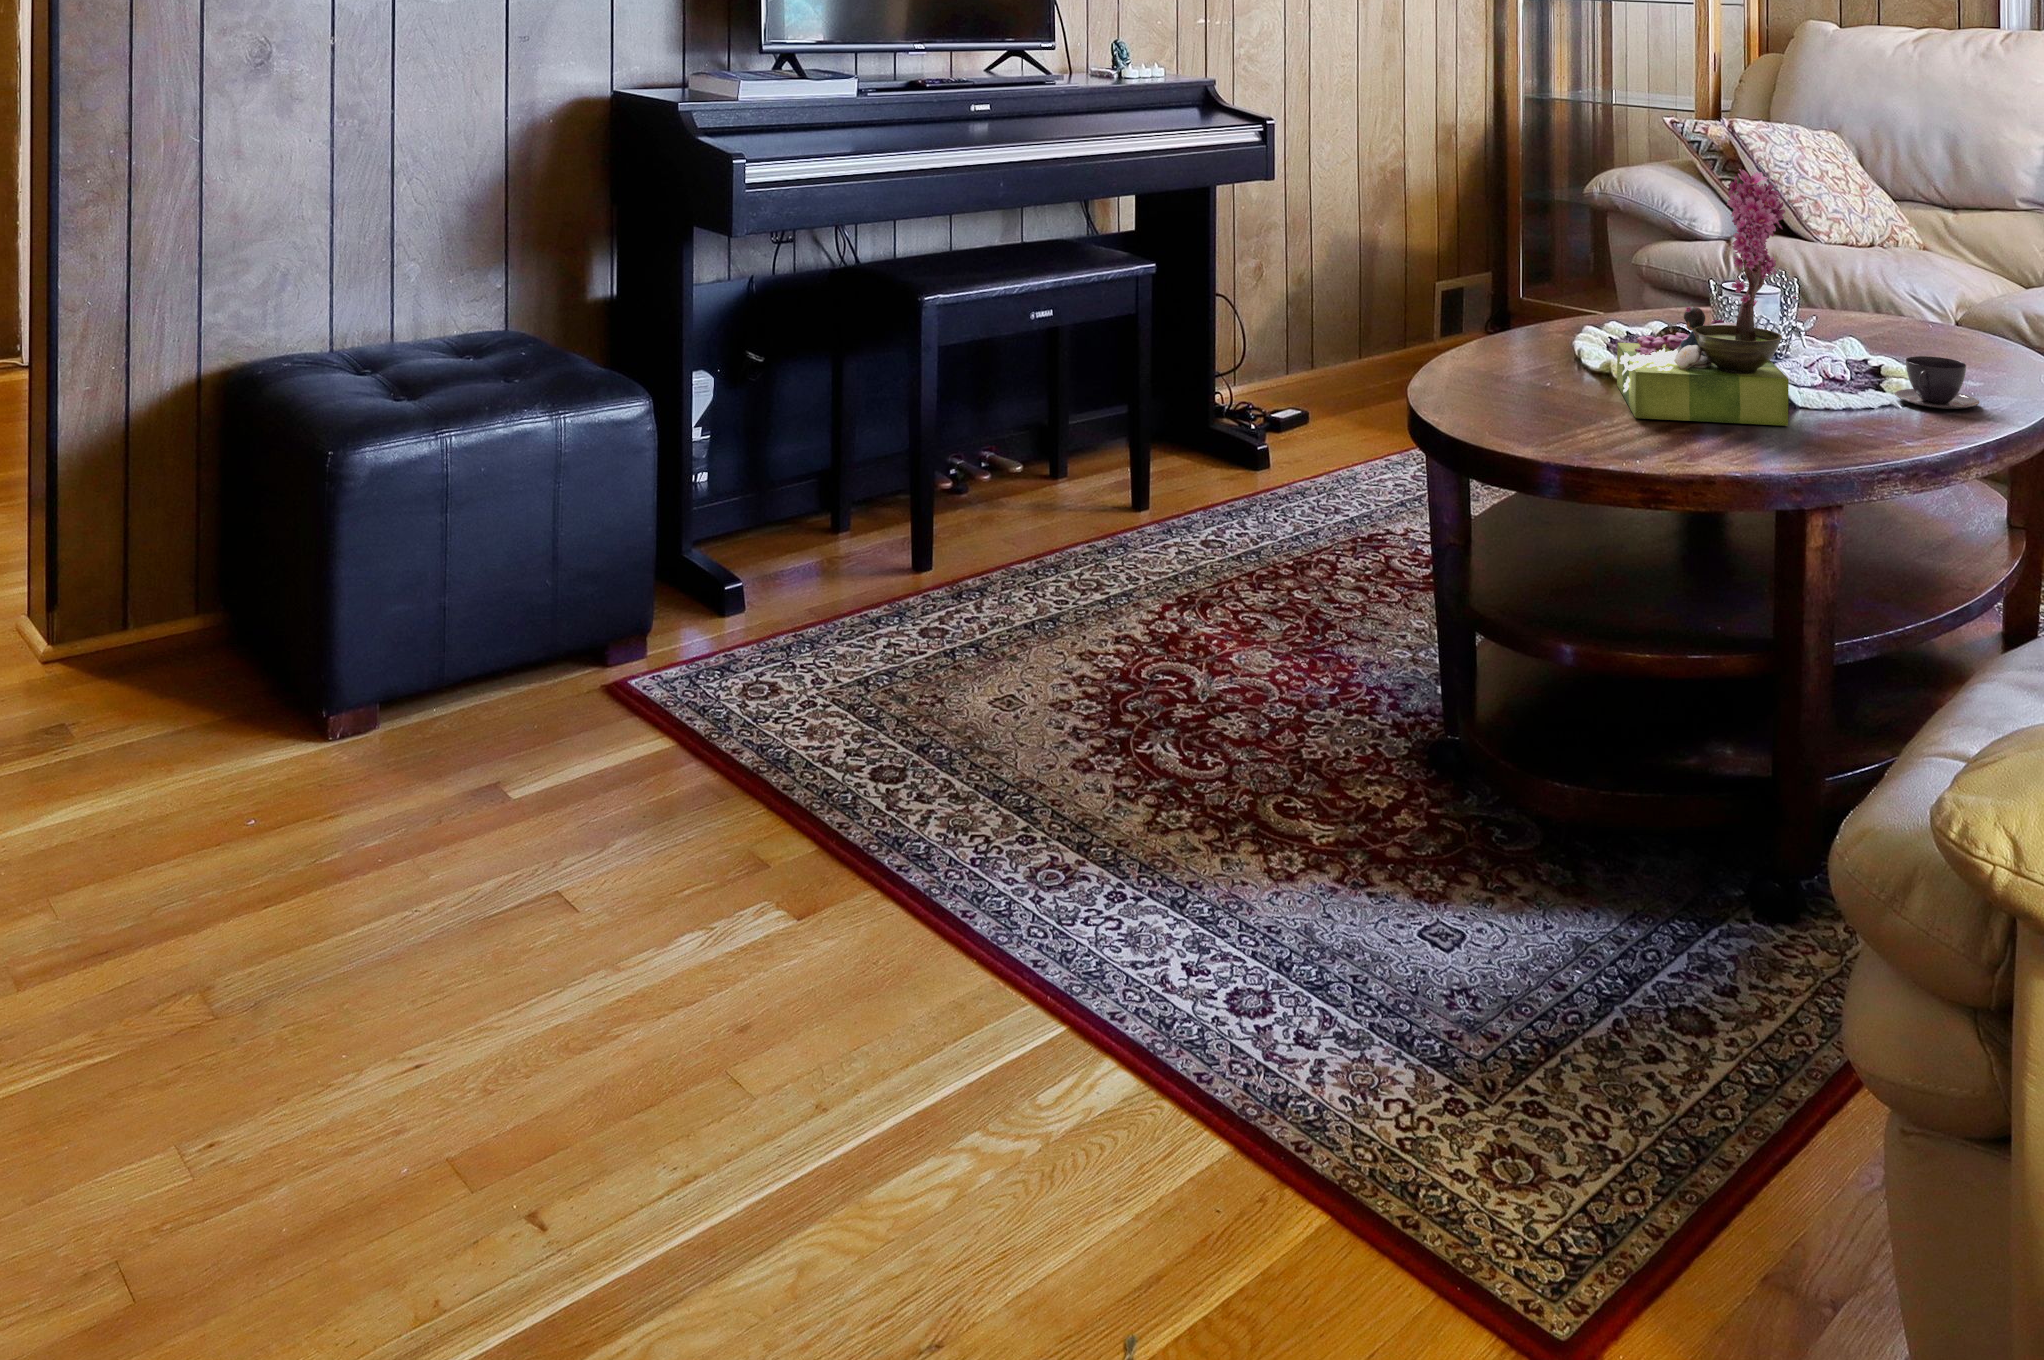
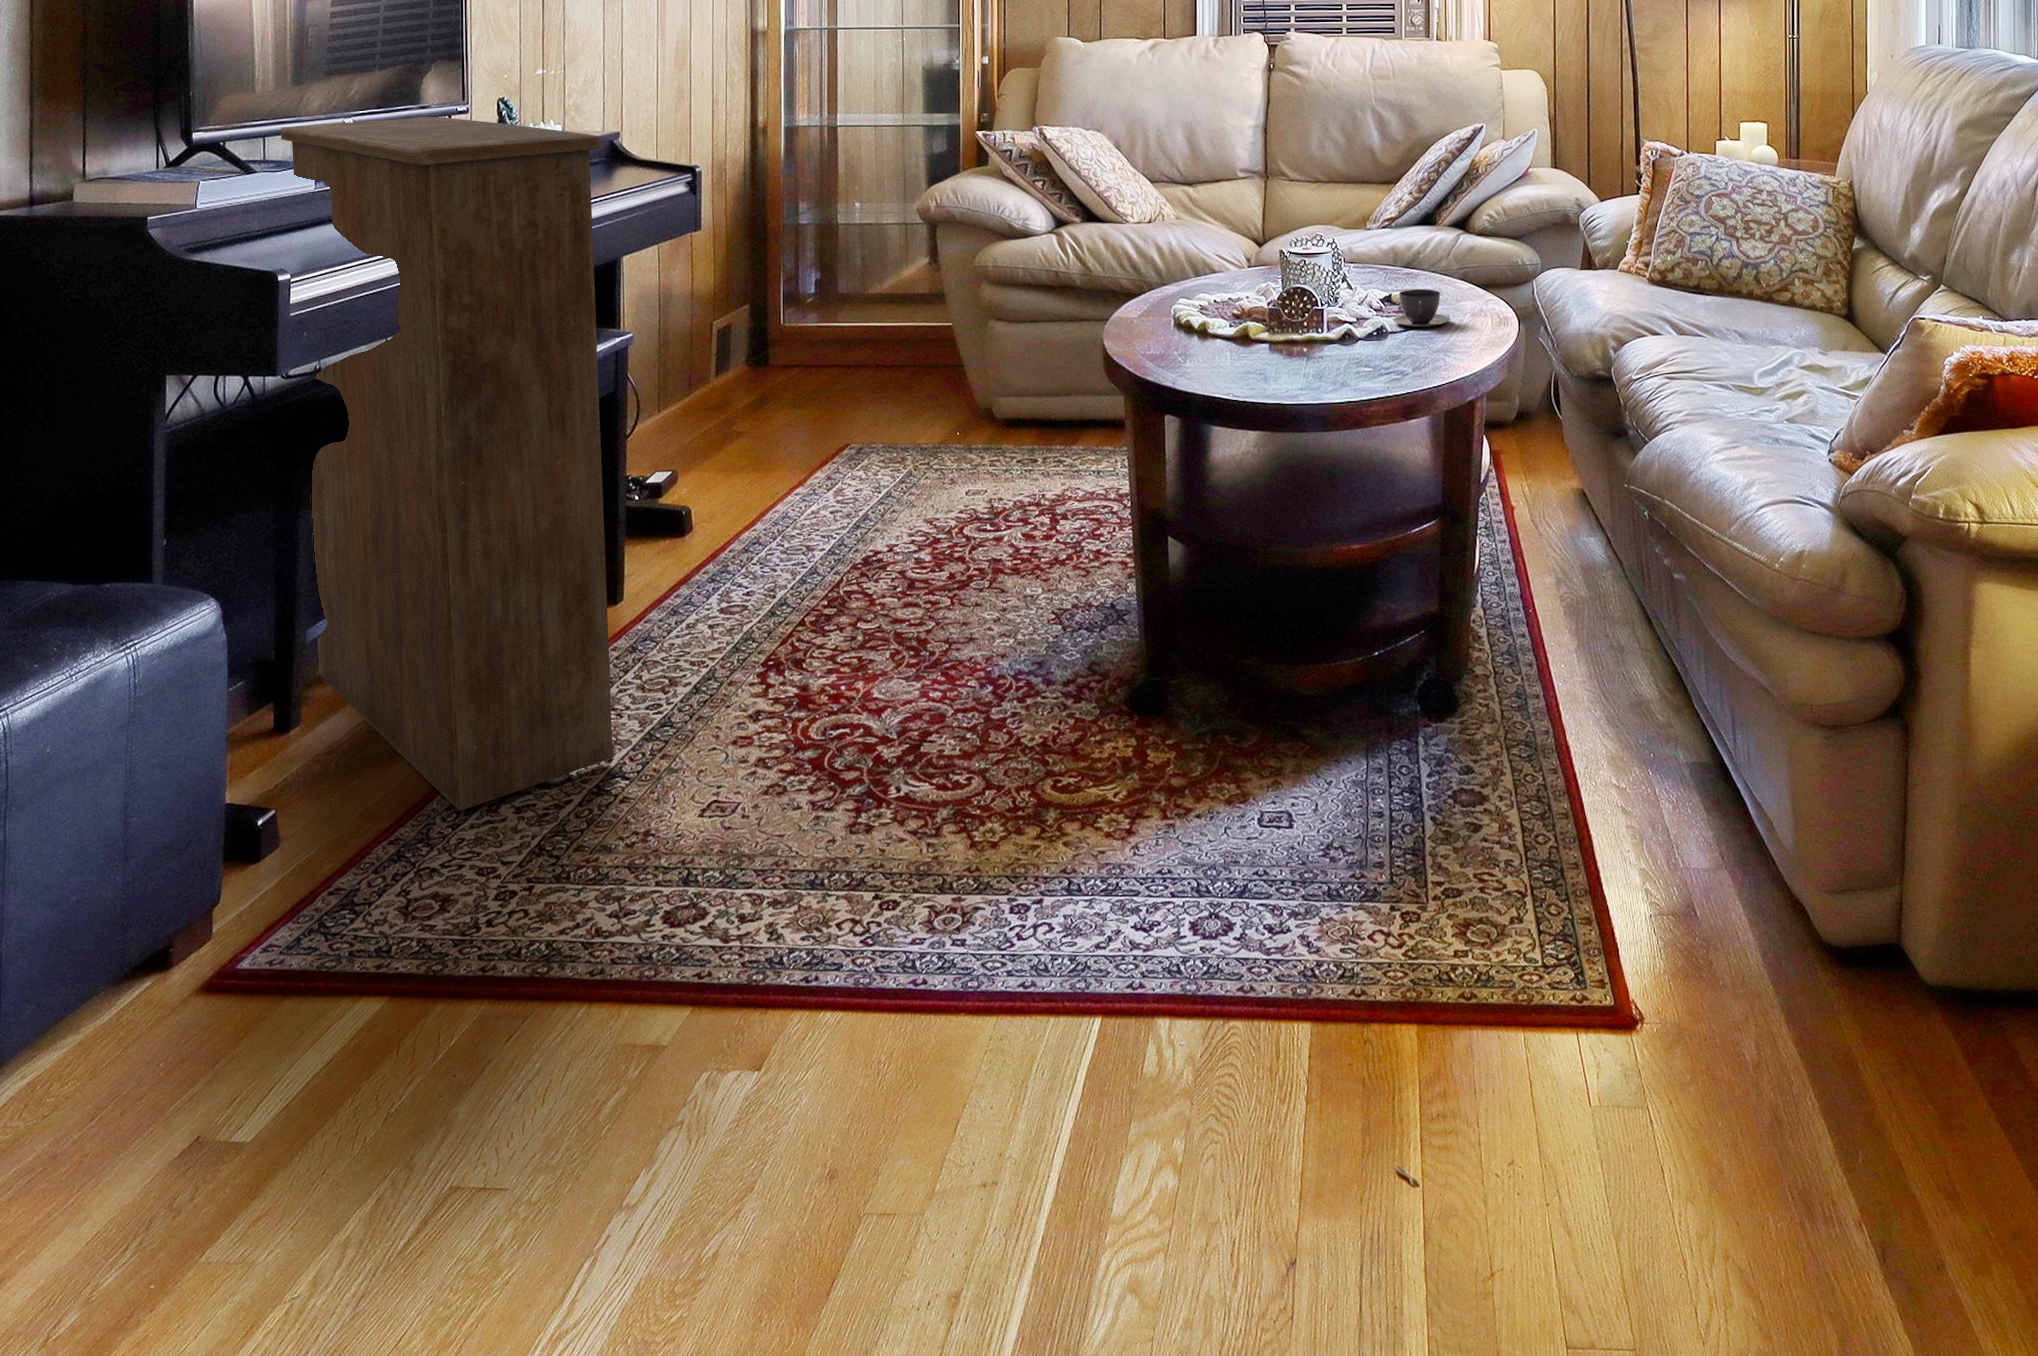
bookshelf: none [829,46,990,642] -> present [281,117,613,811]
flower arrangement: present [1617,169,1798,426] -> none [1214,161,1370,374]

